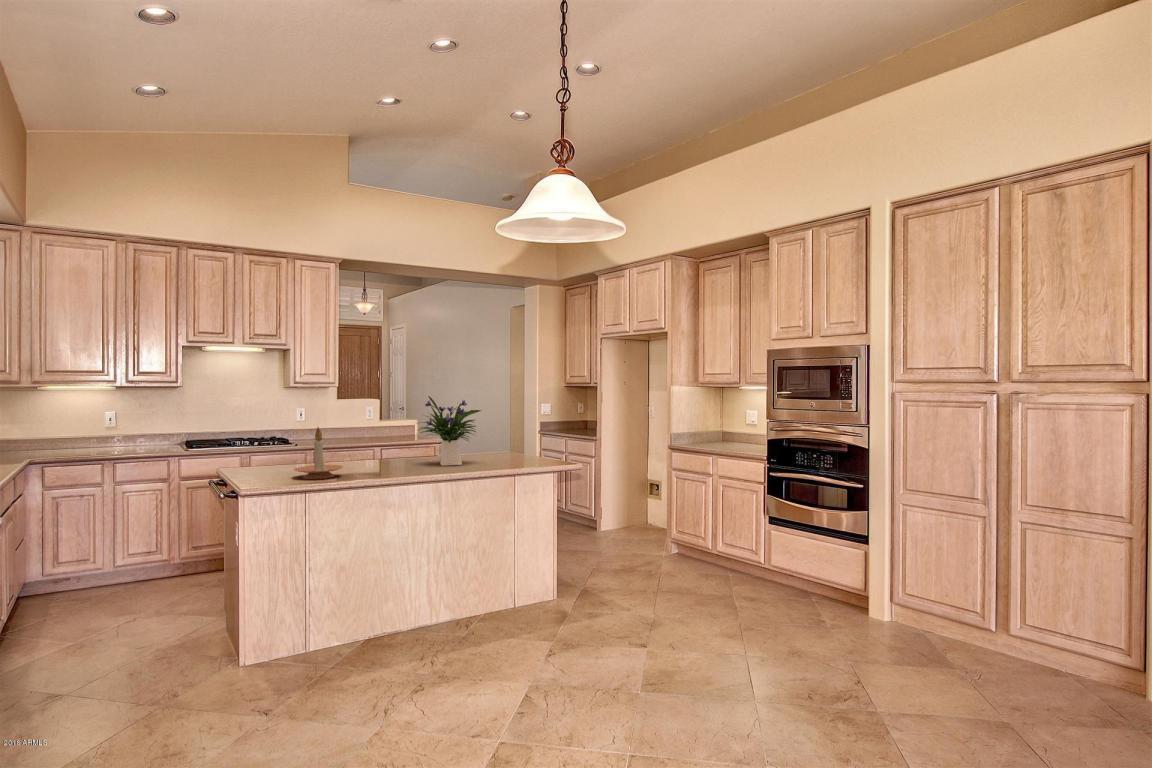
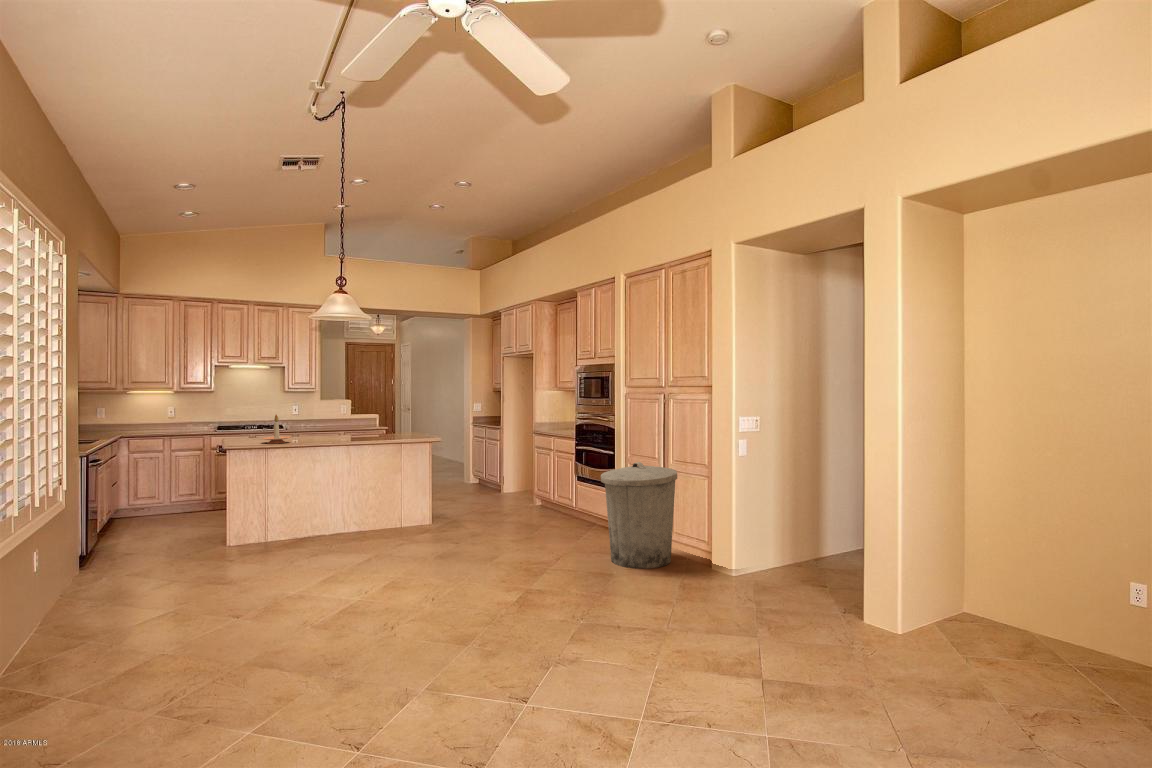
flower arrangement: present [419,396,481,466] -> none [344,397,385,439]
trash can: none [927,512,1086,709] -> present [601,462,677,569]

